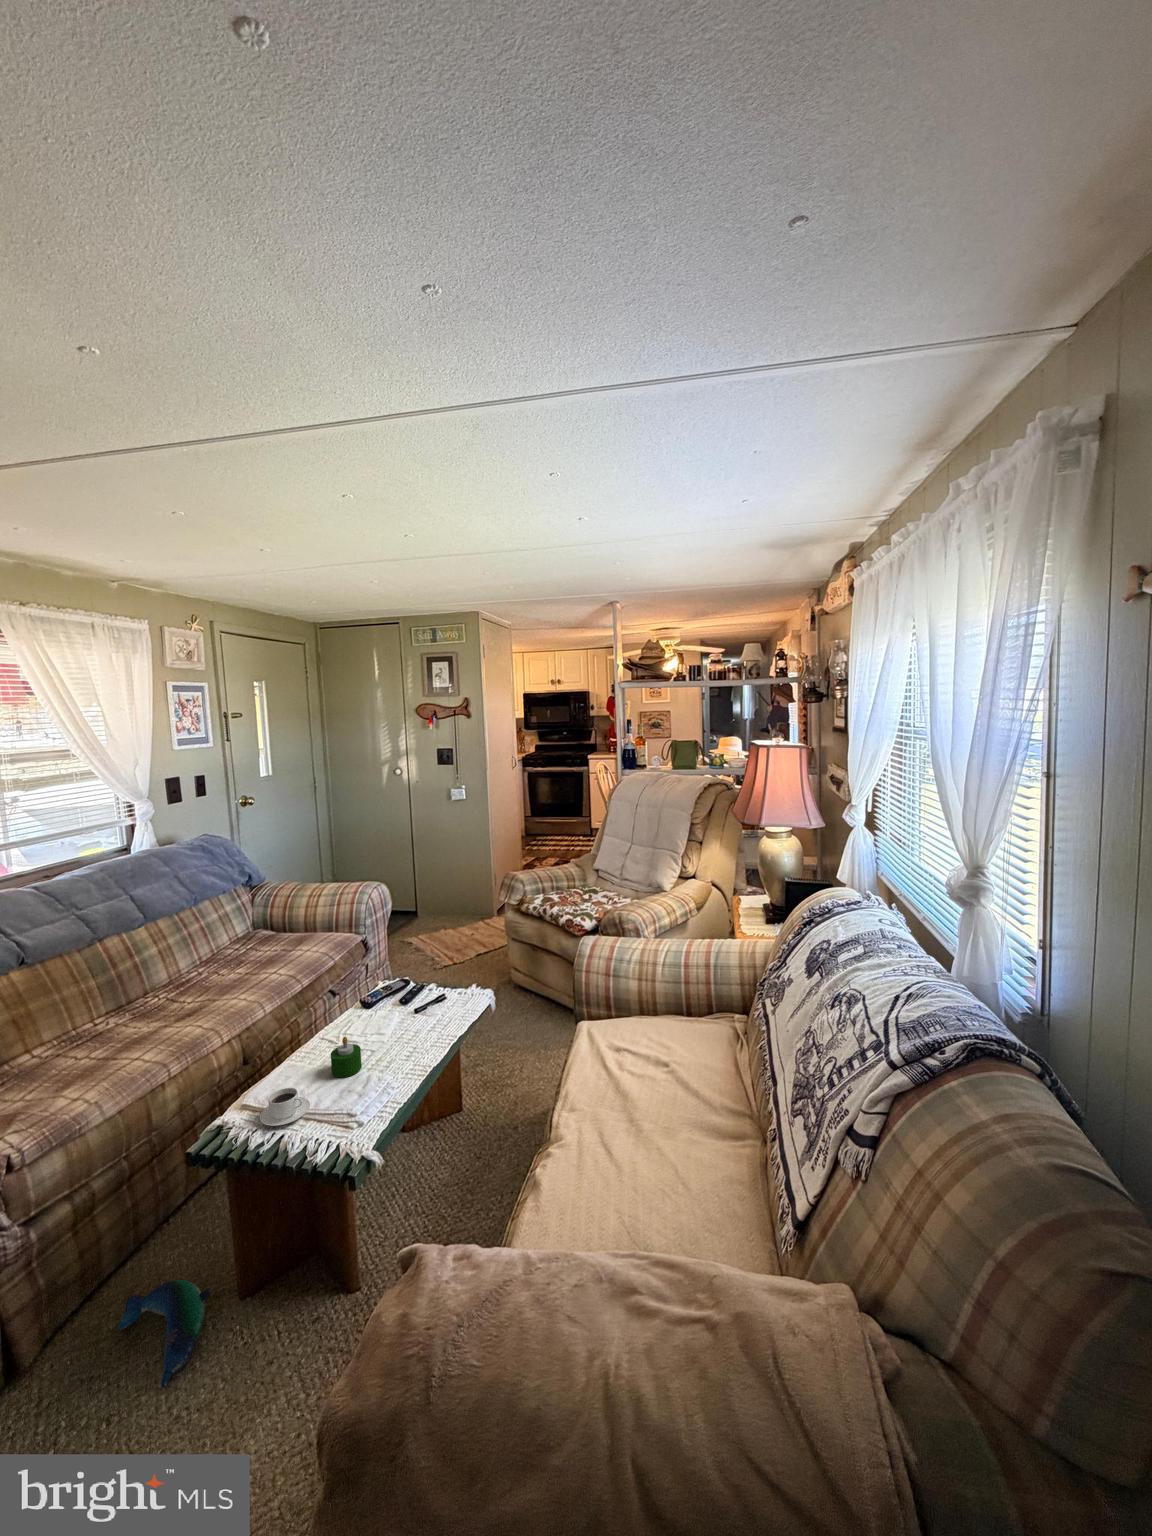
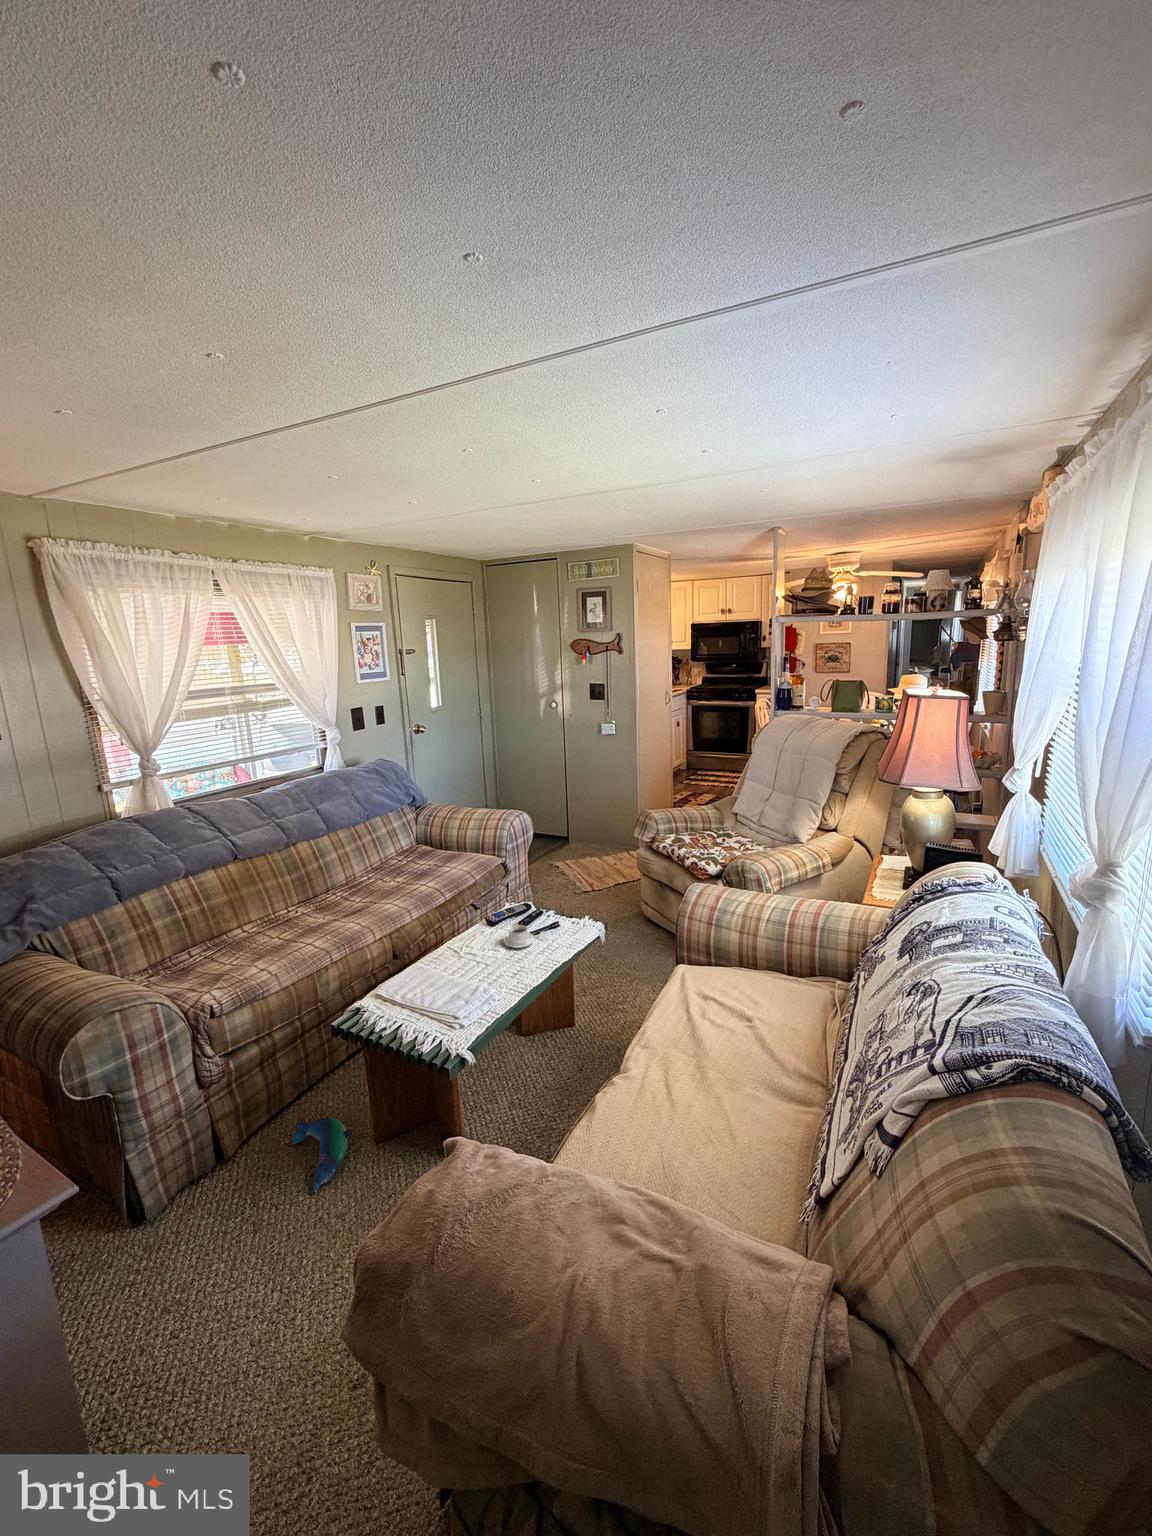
candle: present [331,1037,362,1077] -> none [448,949,474,983]
coffee cup: present [260,1088,310,1126] -> present [504,925,535,948]

